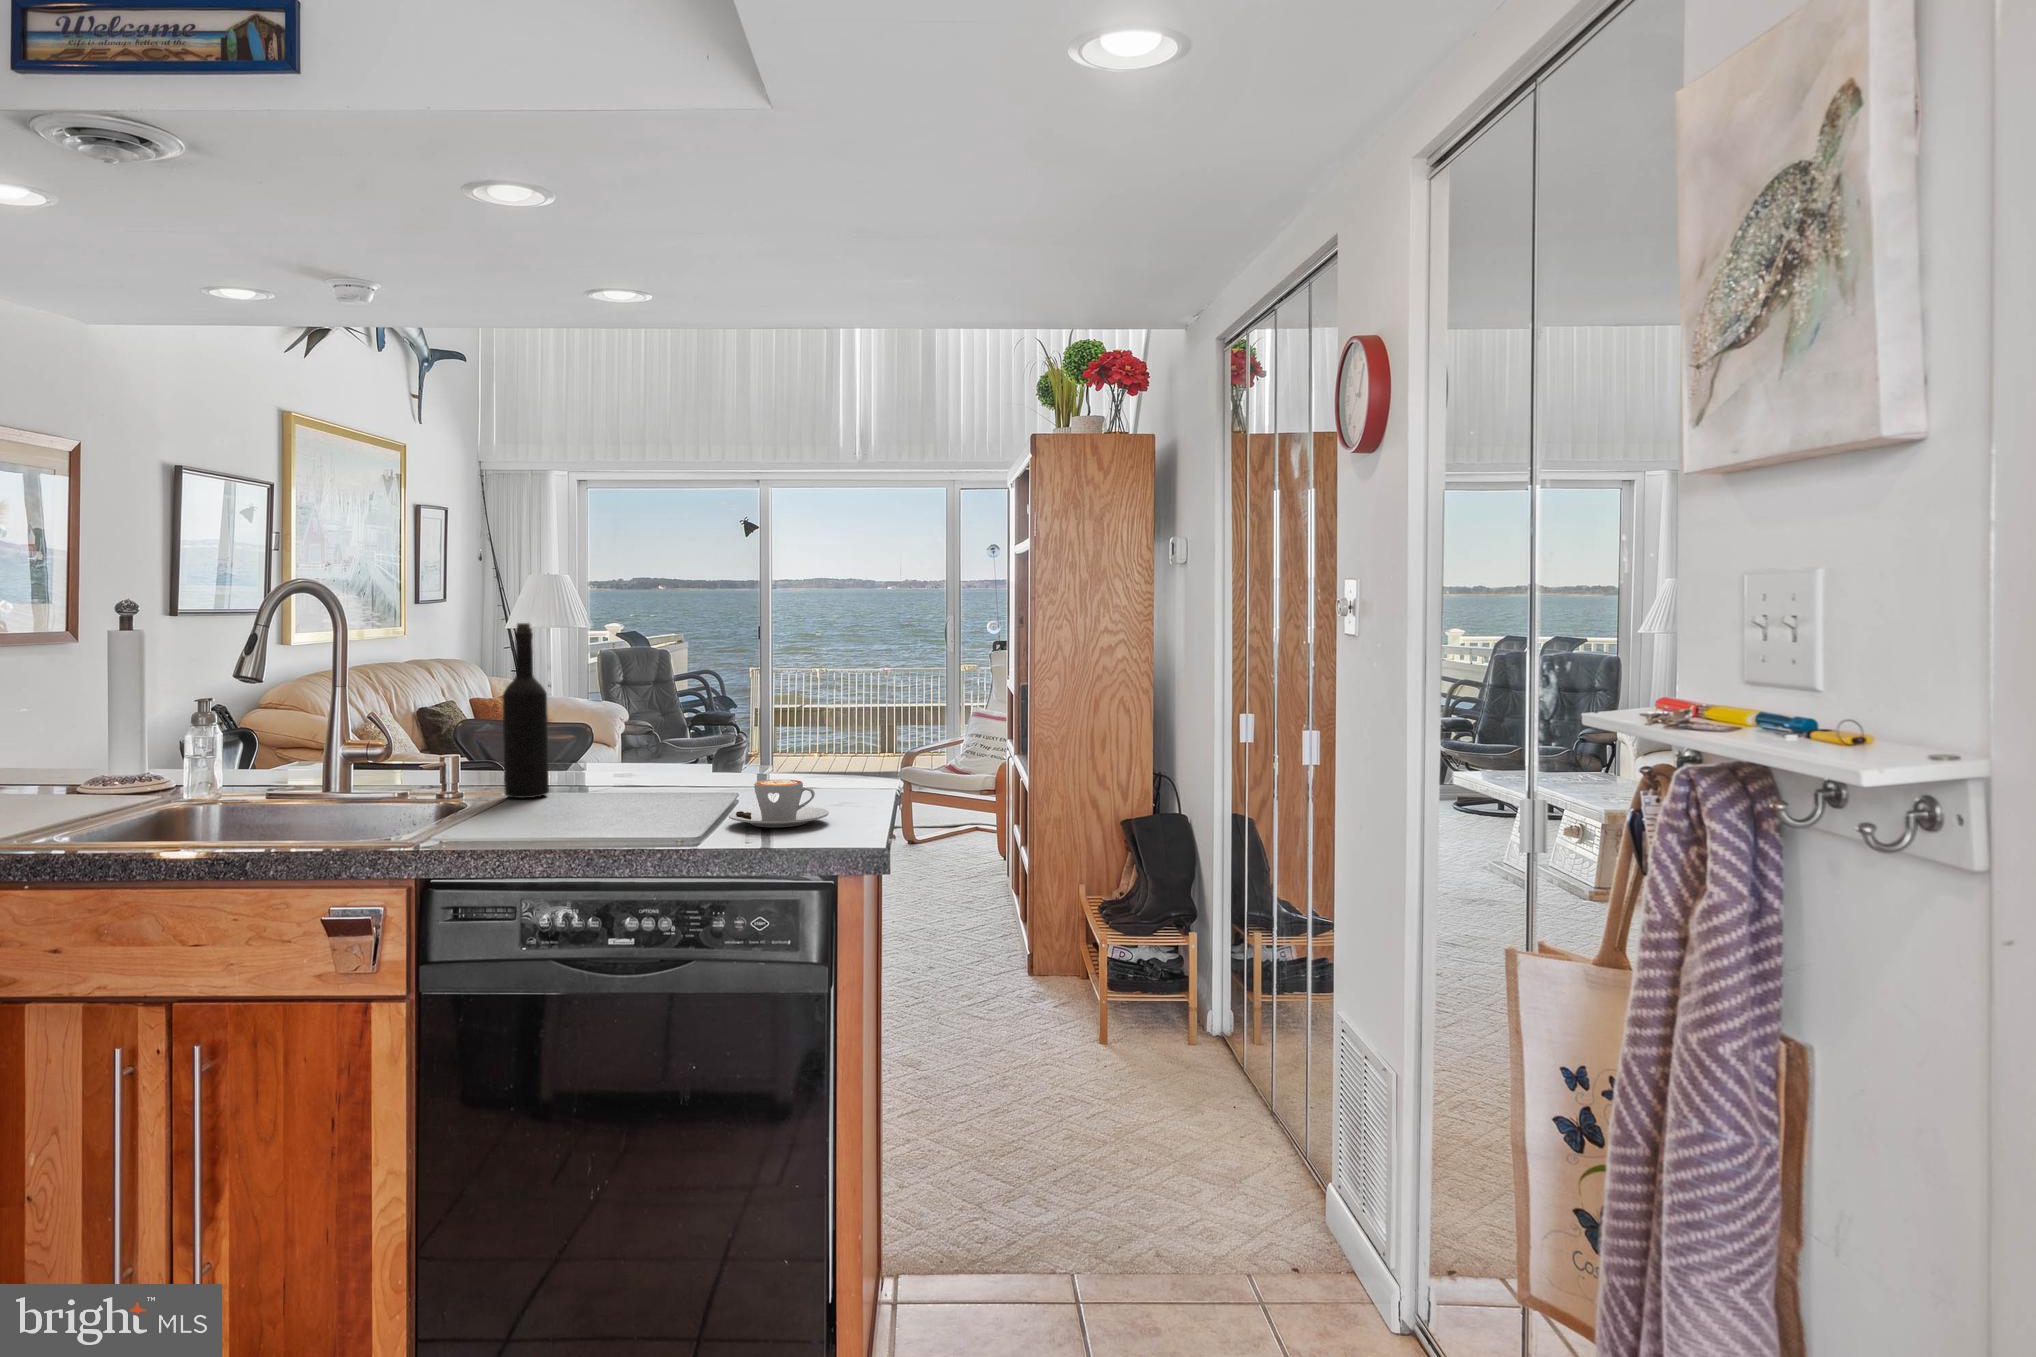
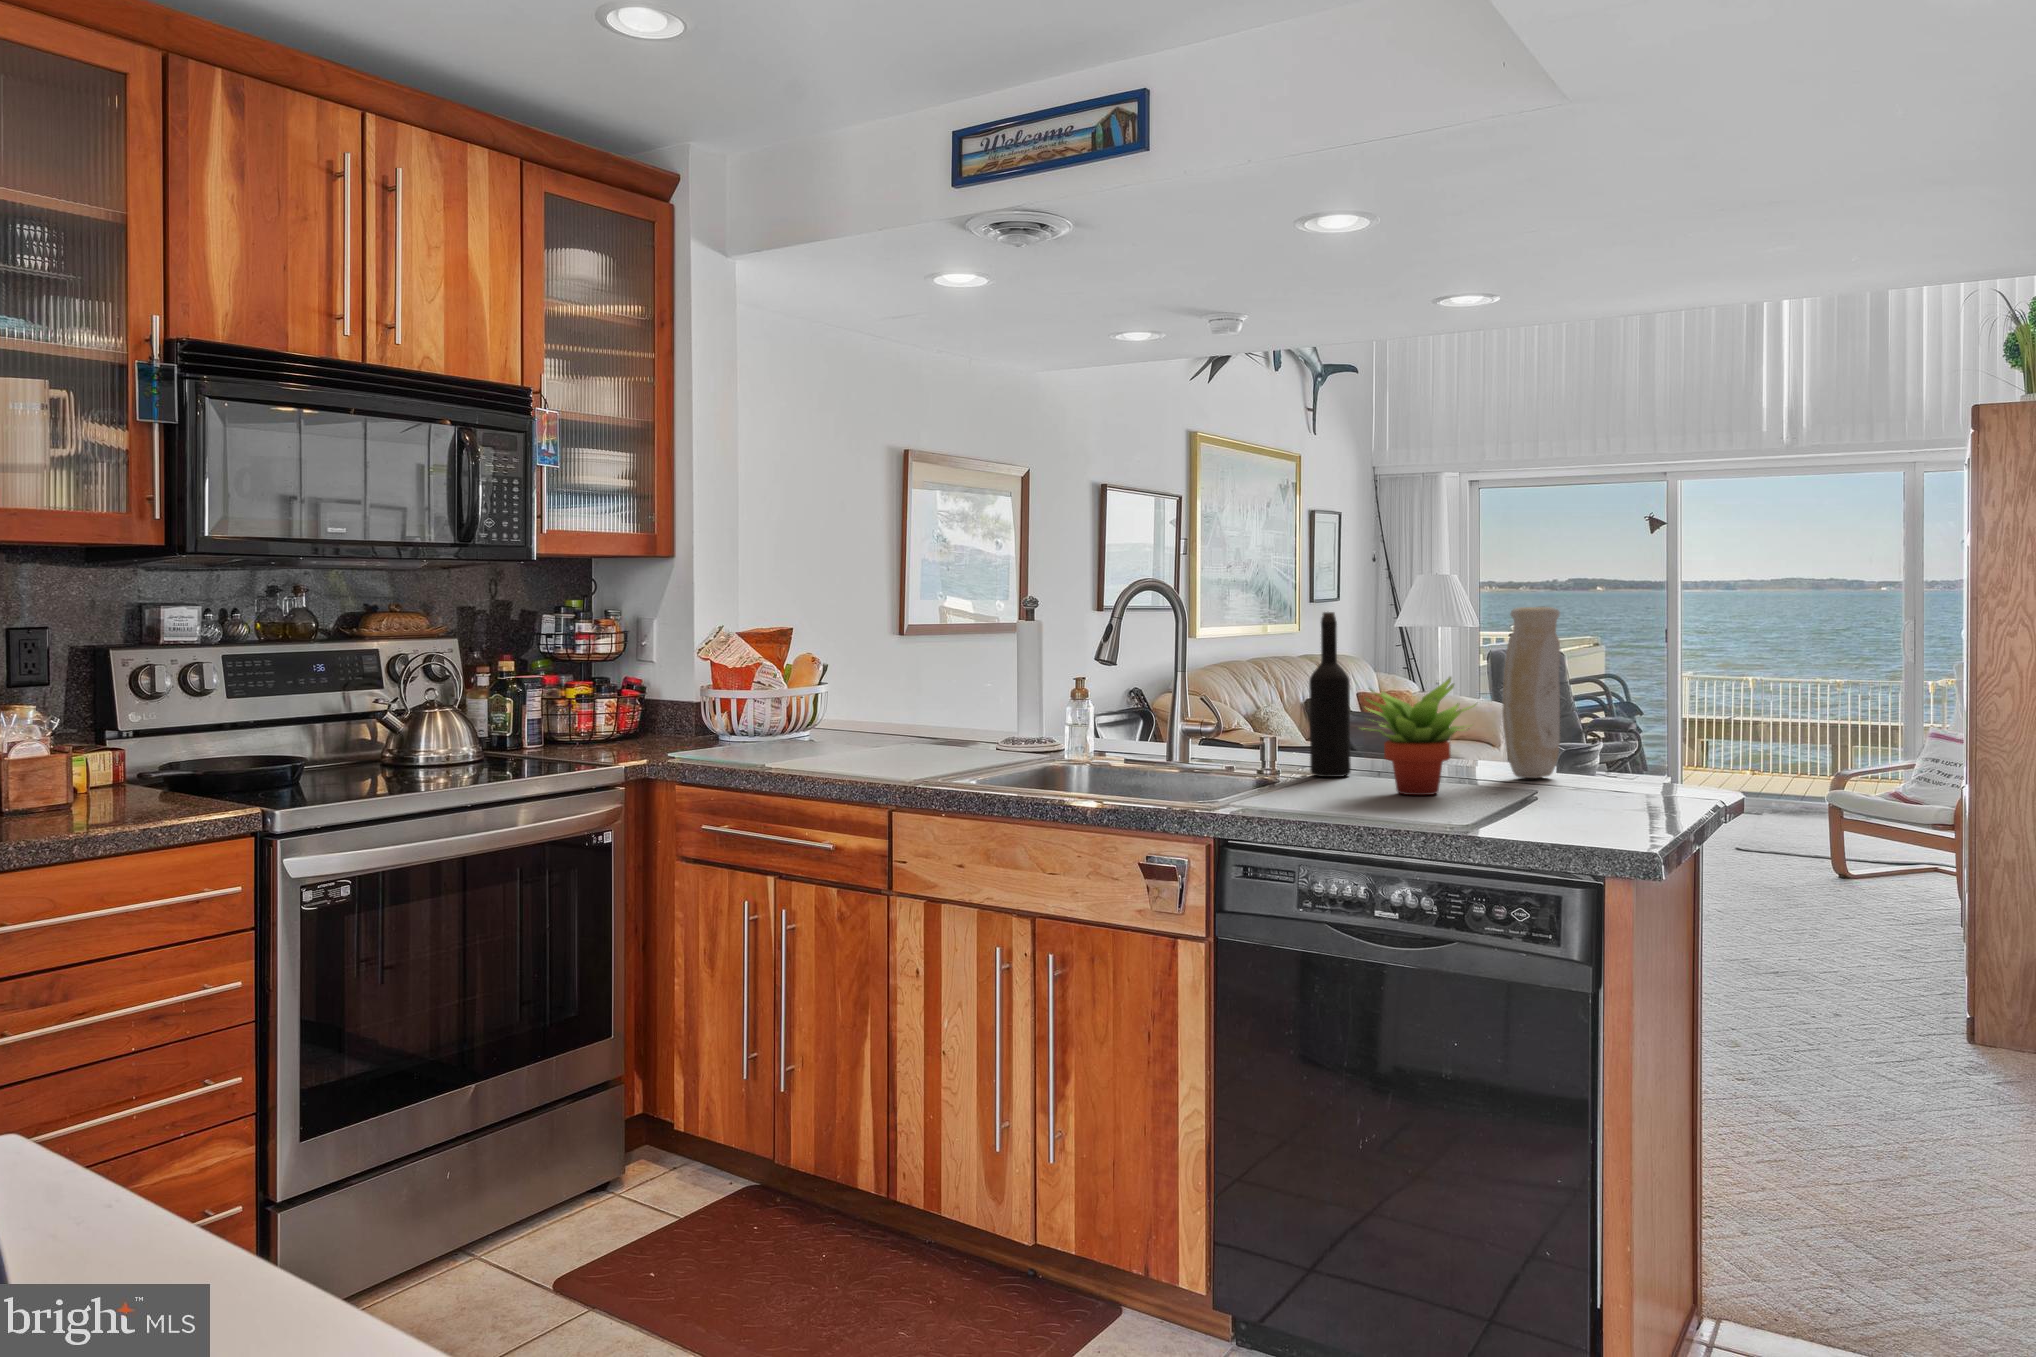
vase: none [704,621,756,787] -> present [1502,607,1560,778]
succulent plant: none [569,691,691,814] -> present [1364,677,1476,795]
coffee cup: present [729,780,829,827] -> none [1502,768,1611,816]

